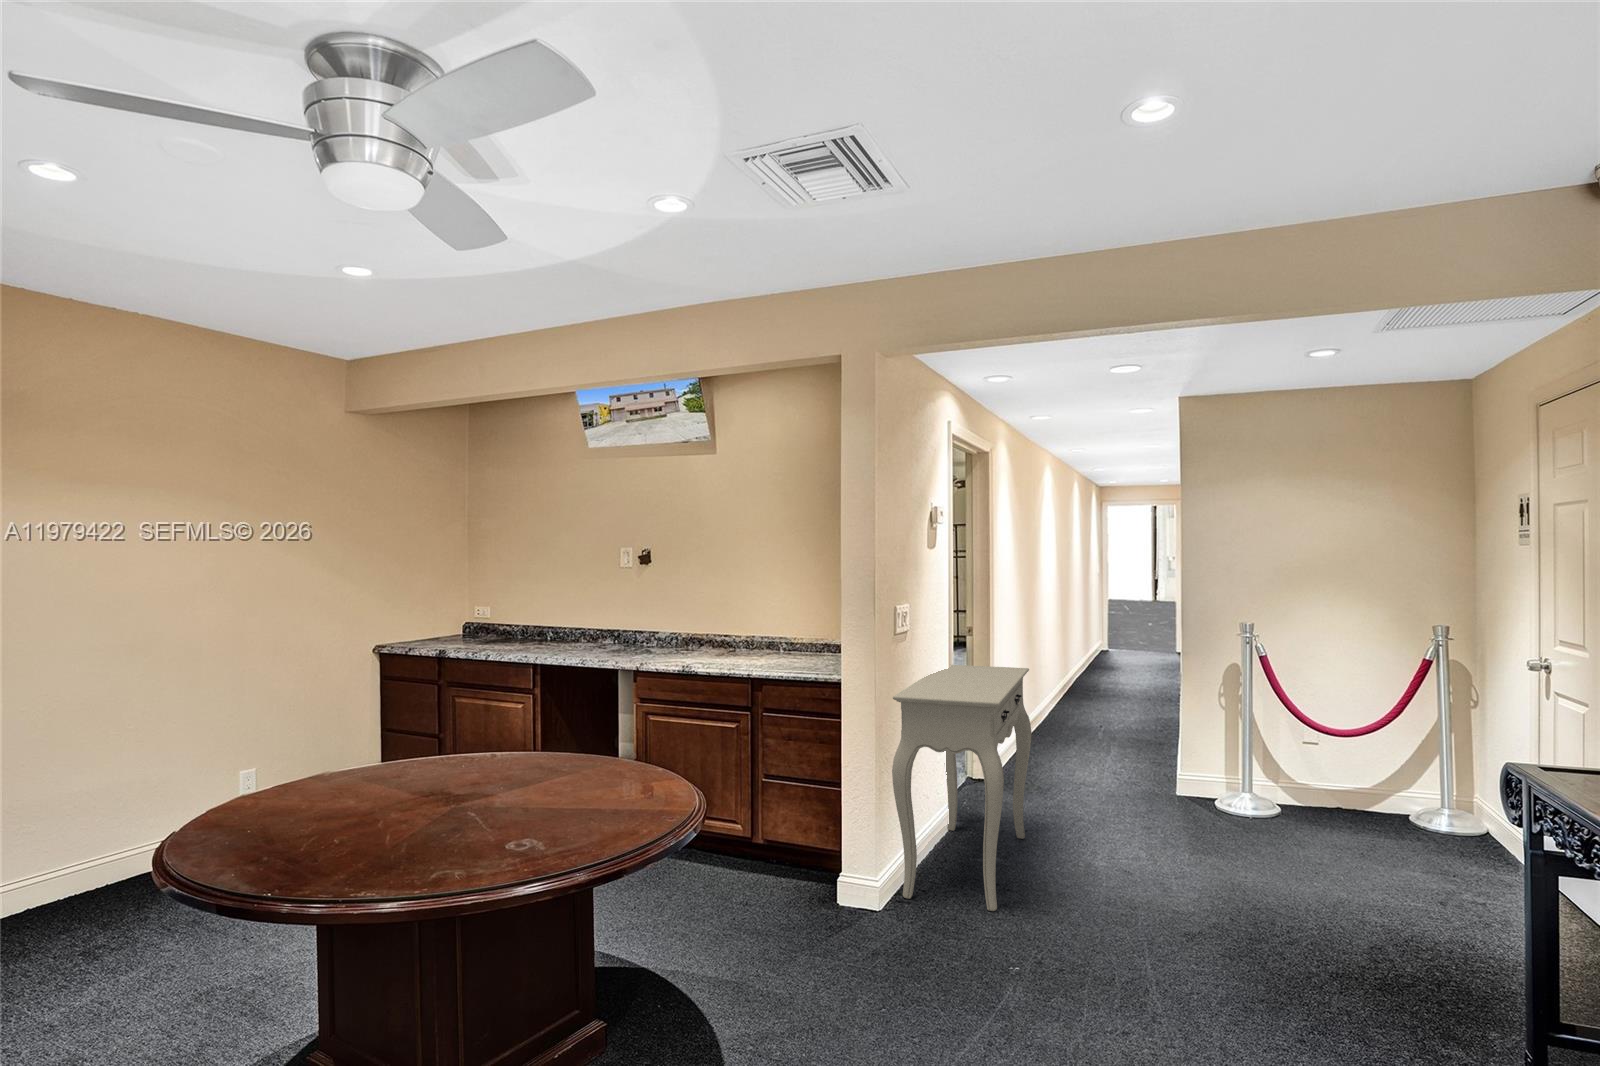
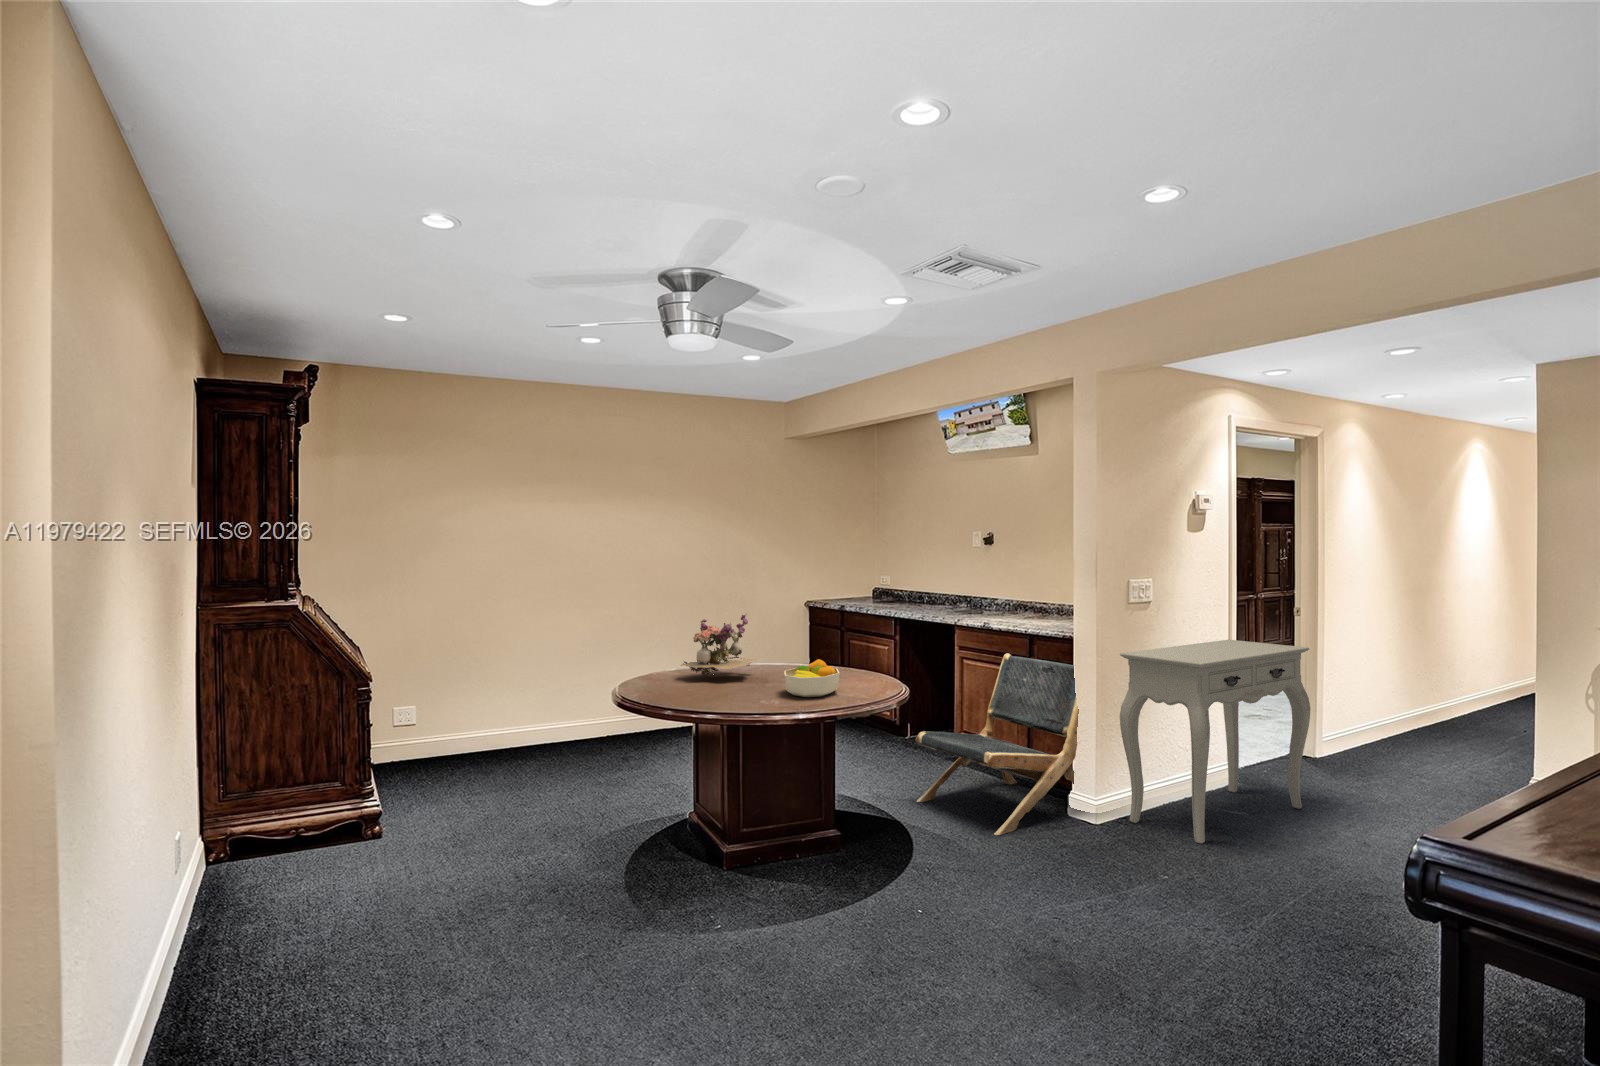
flower arrangement: none [273,693,421,819] -> present [680,613,756,677]
lounge chair: none [642,705,854,965] -> present [916,653,1079,835]
fruit bowl: none [509,762,608,836] -> present [784,659,840,697]

